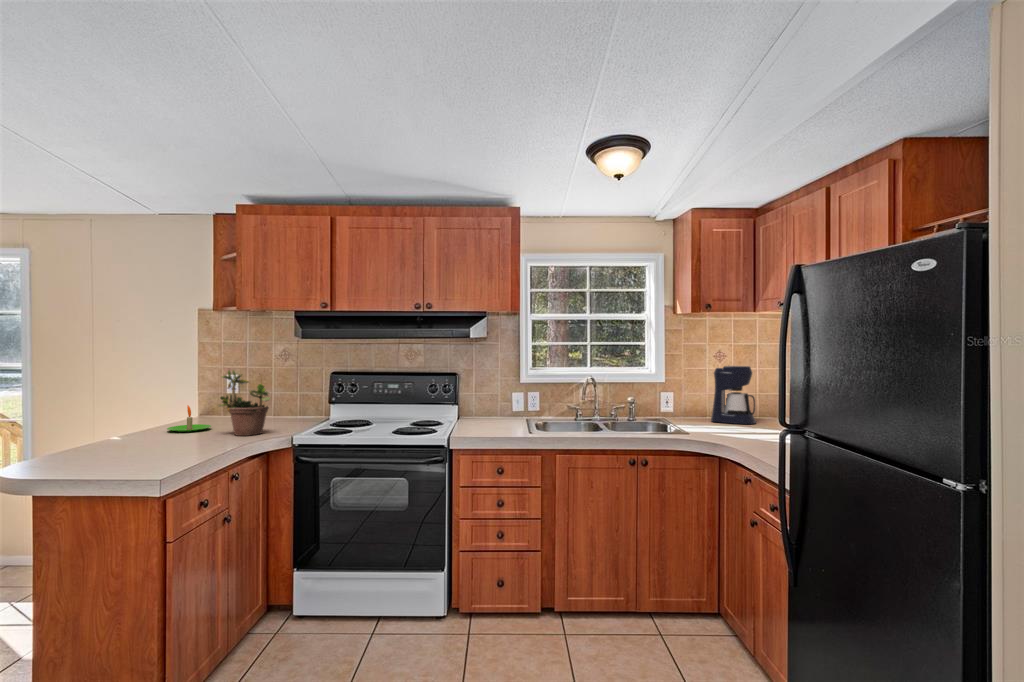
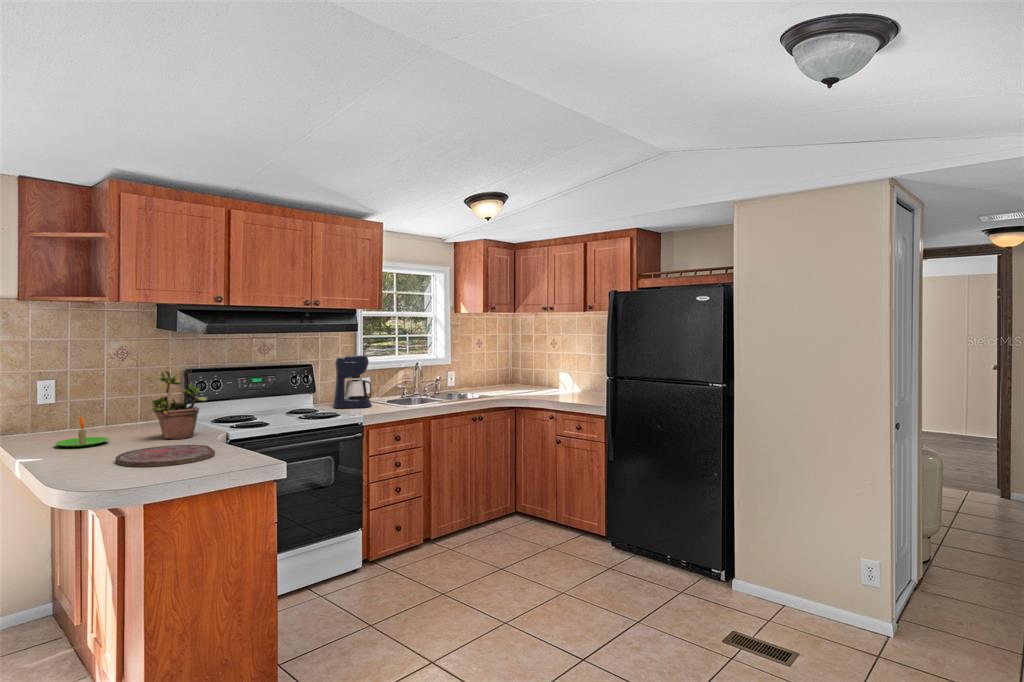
coffee maker: present [711,366,756,424] -> present [333,355,372,408]
cutting board: none [93,440,196,460] -> present [116,445,215,467]

